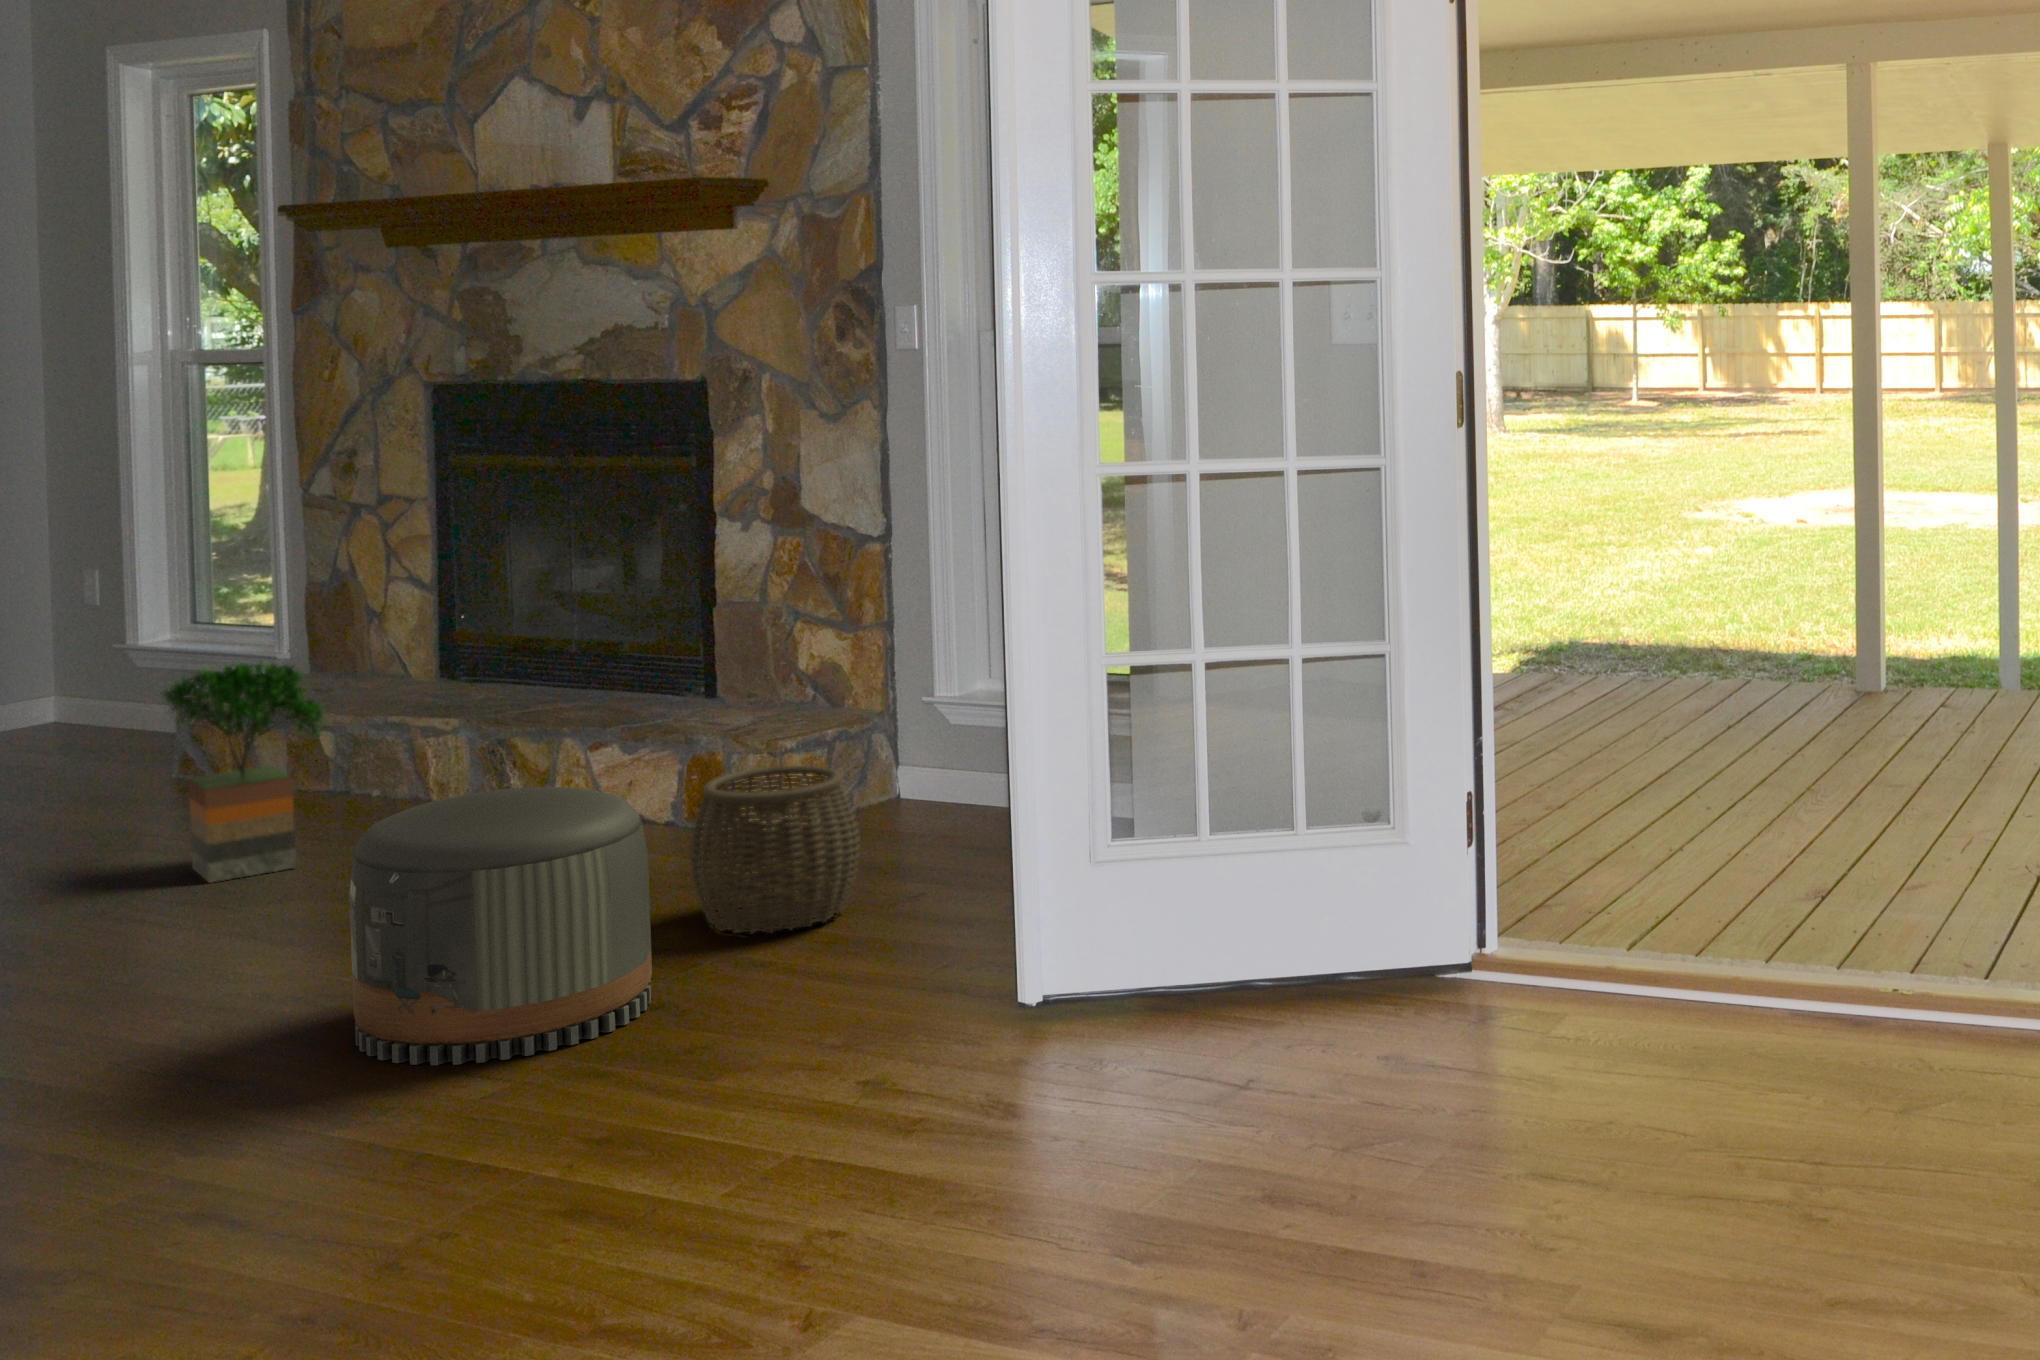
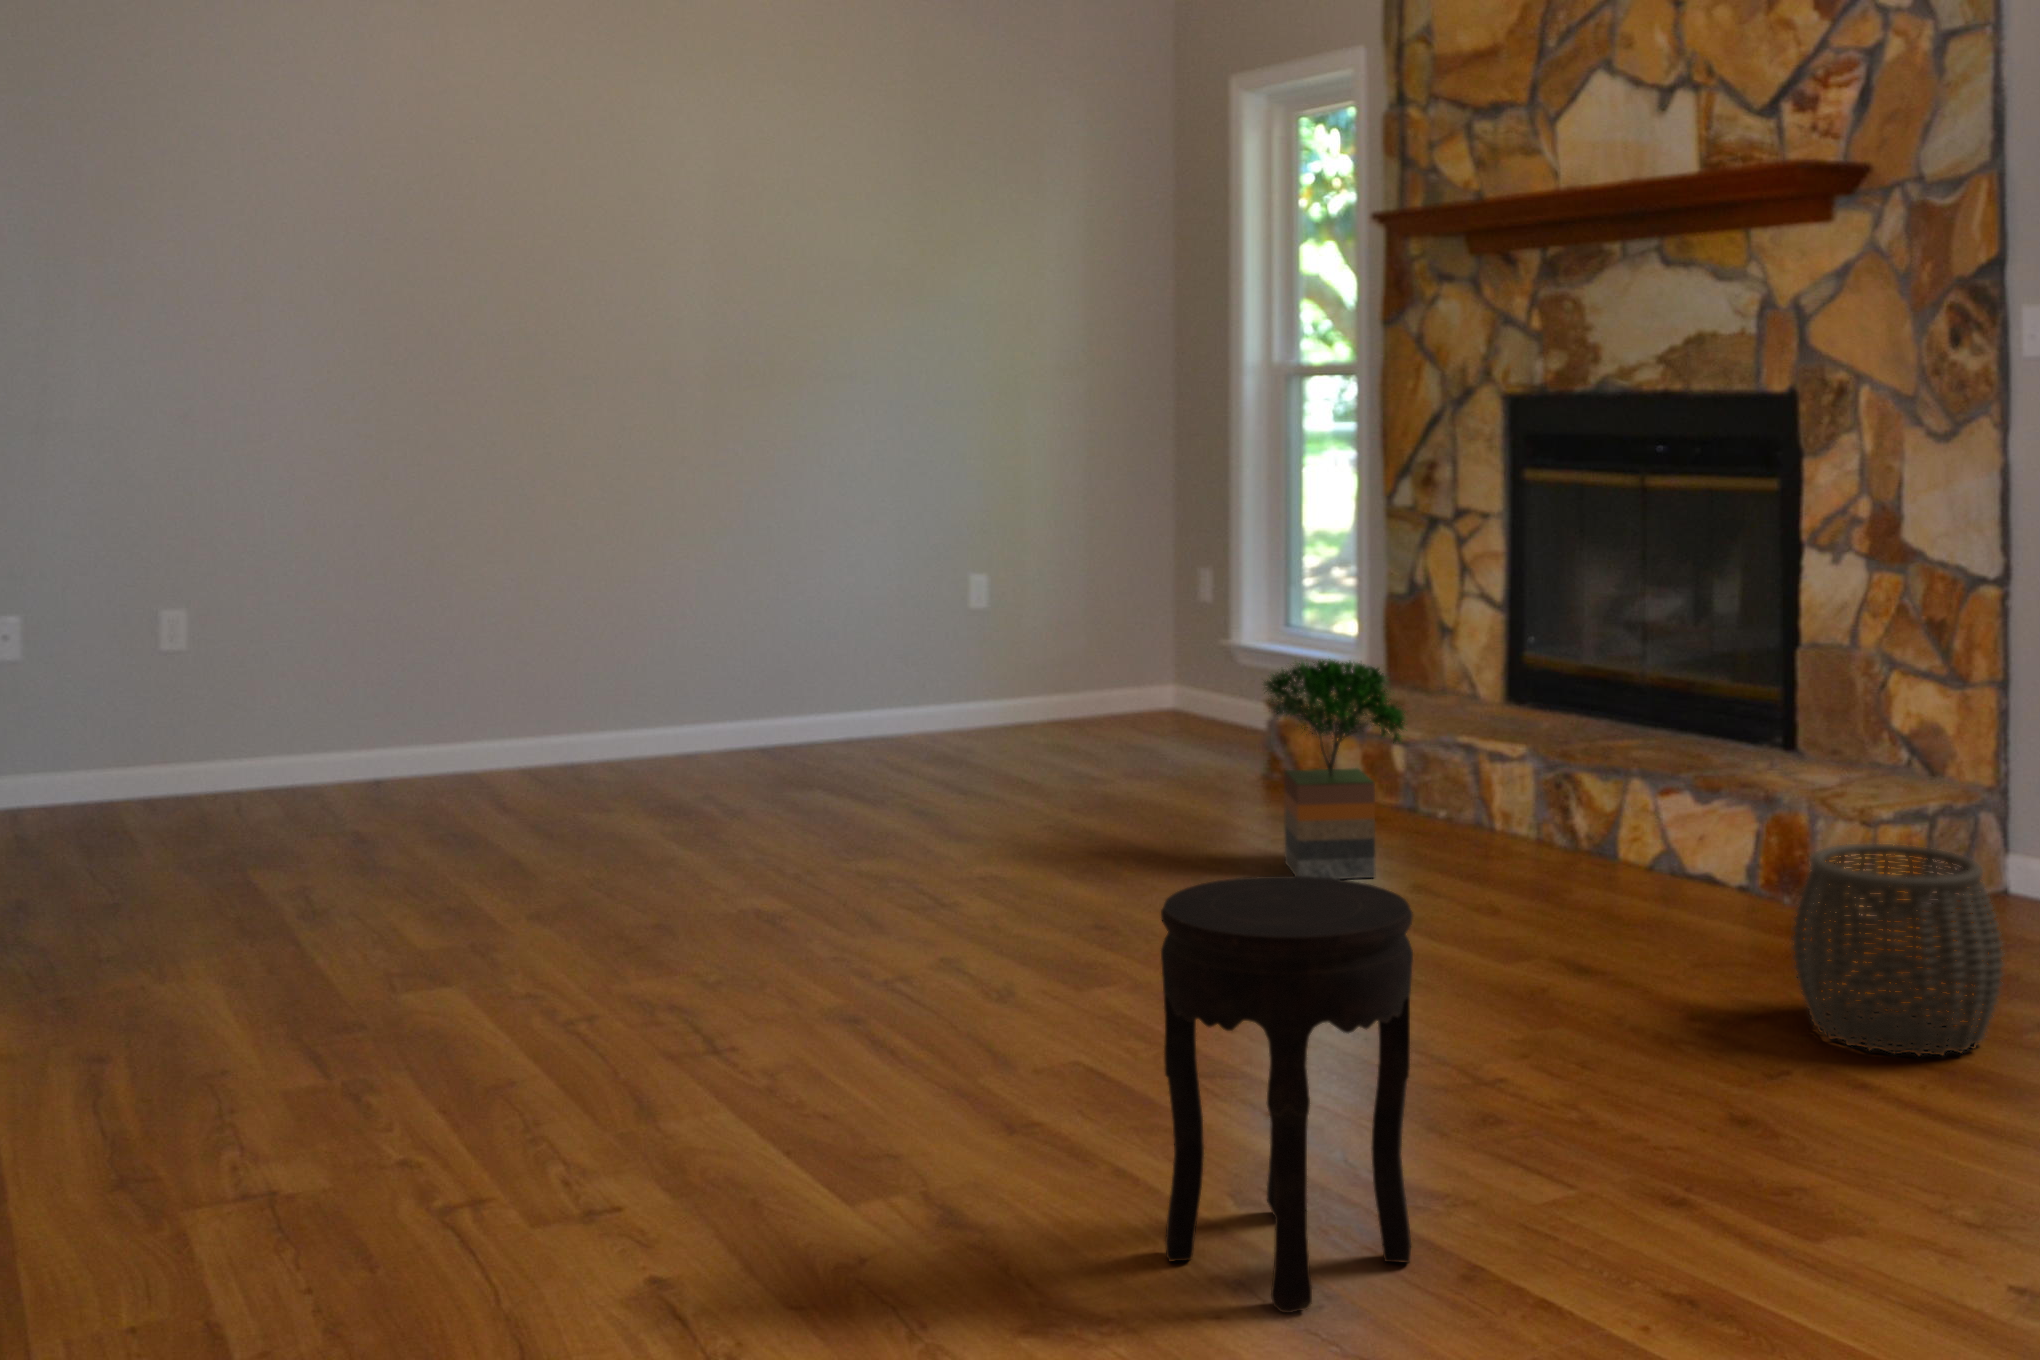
pouf: present [349,787,652,1065] -> none [1429,828,1759,1163]
side table: none [78,863,335,1223] -> present [1161,876,1413,1313]

